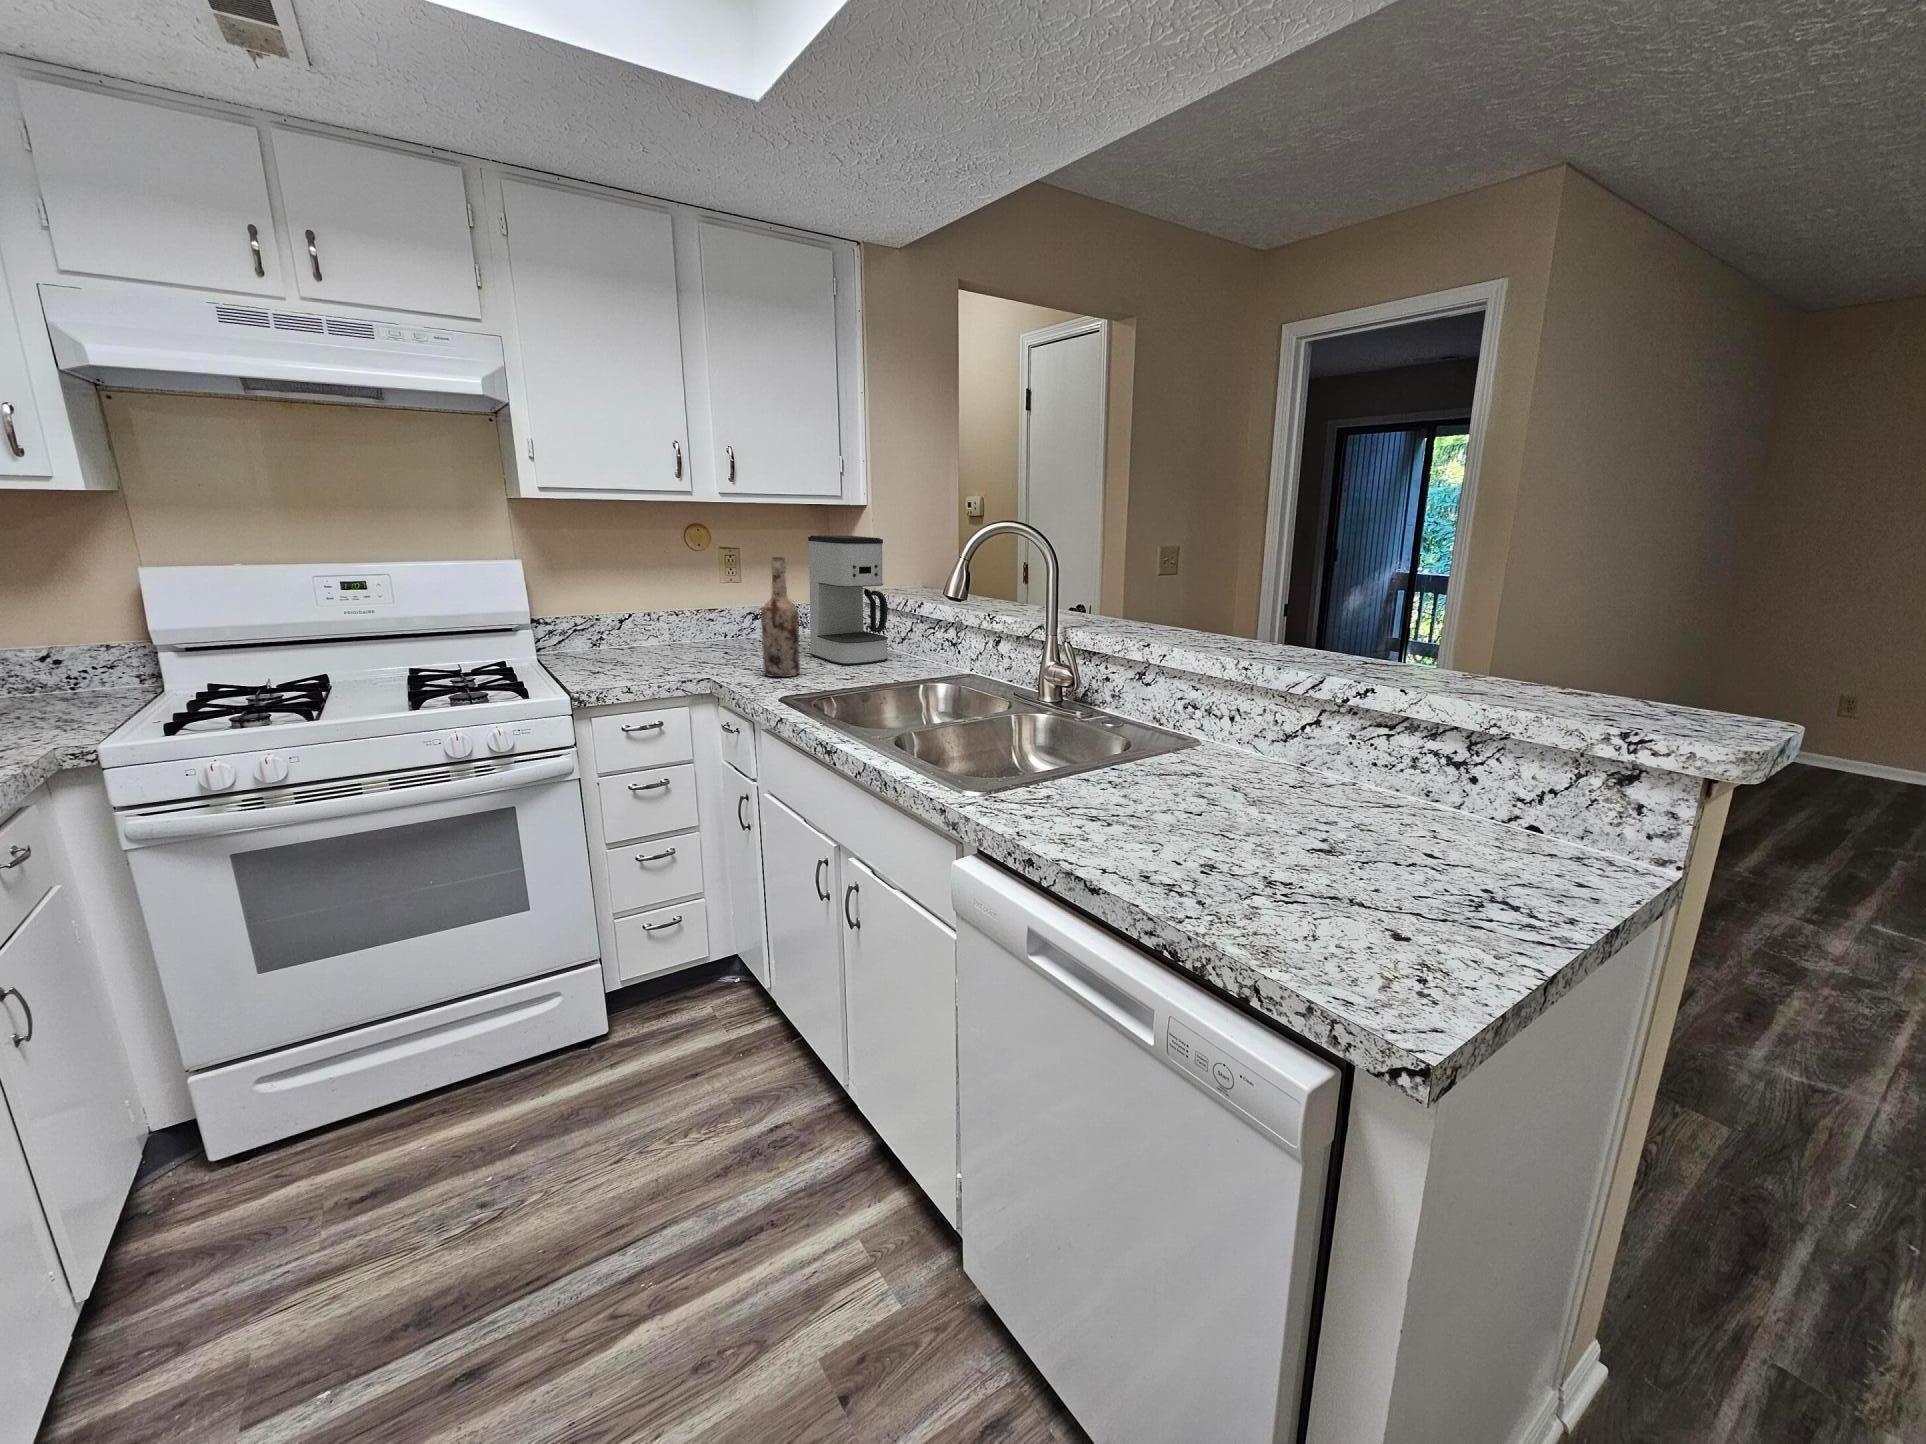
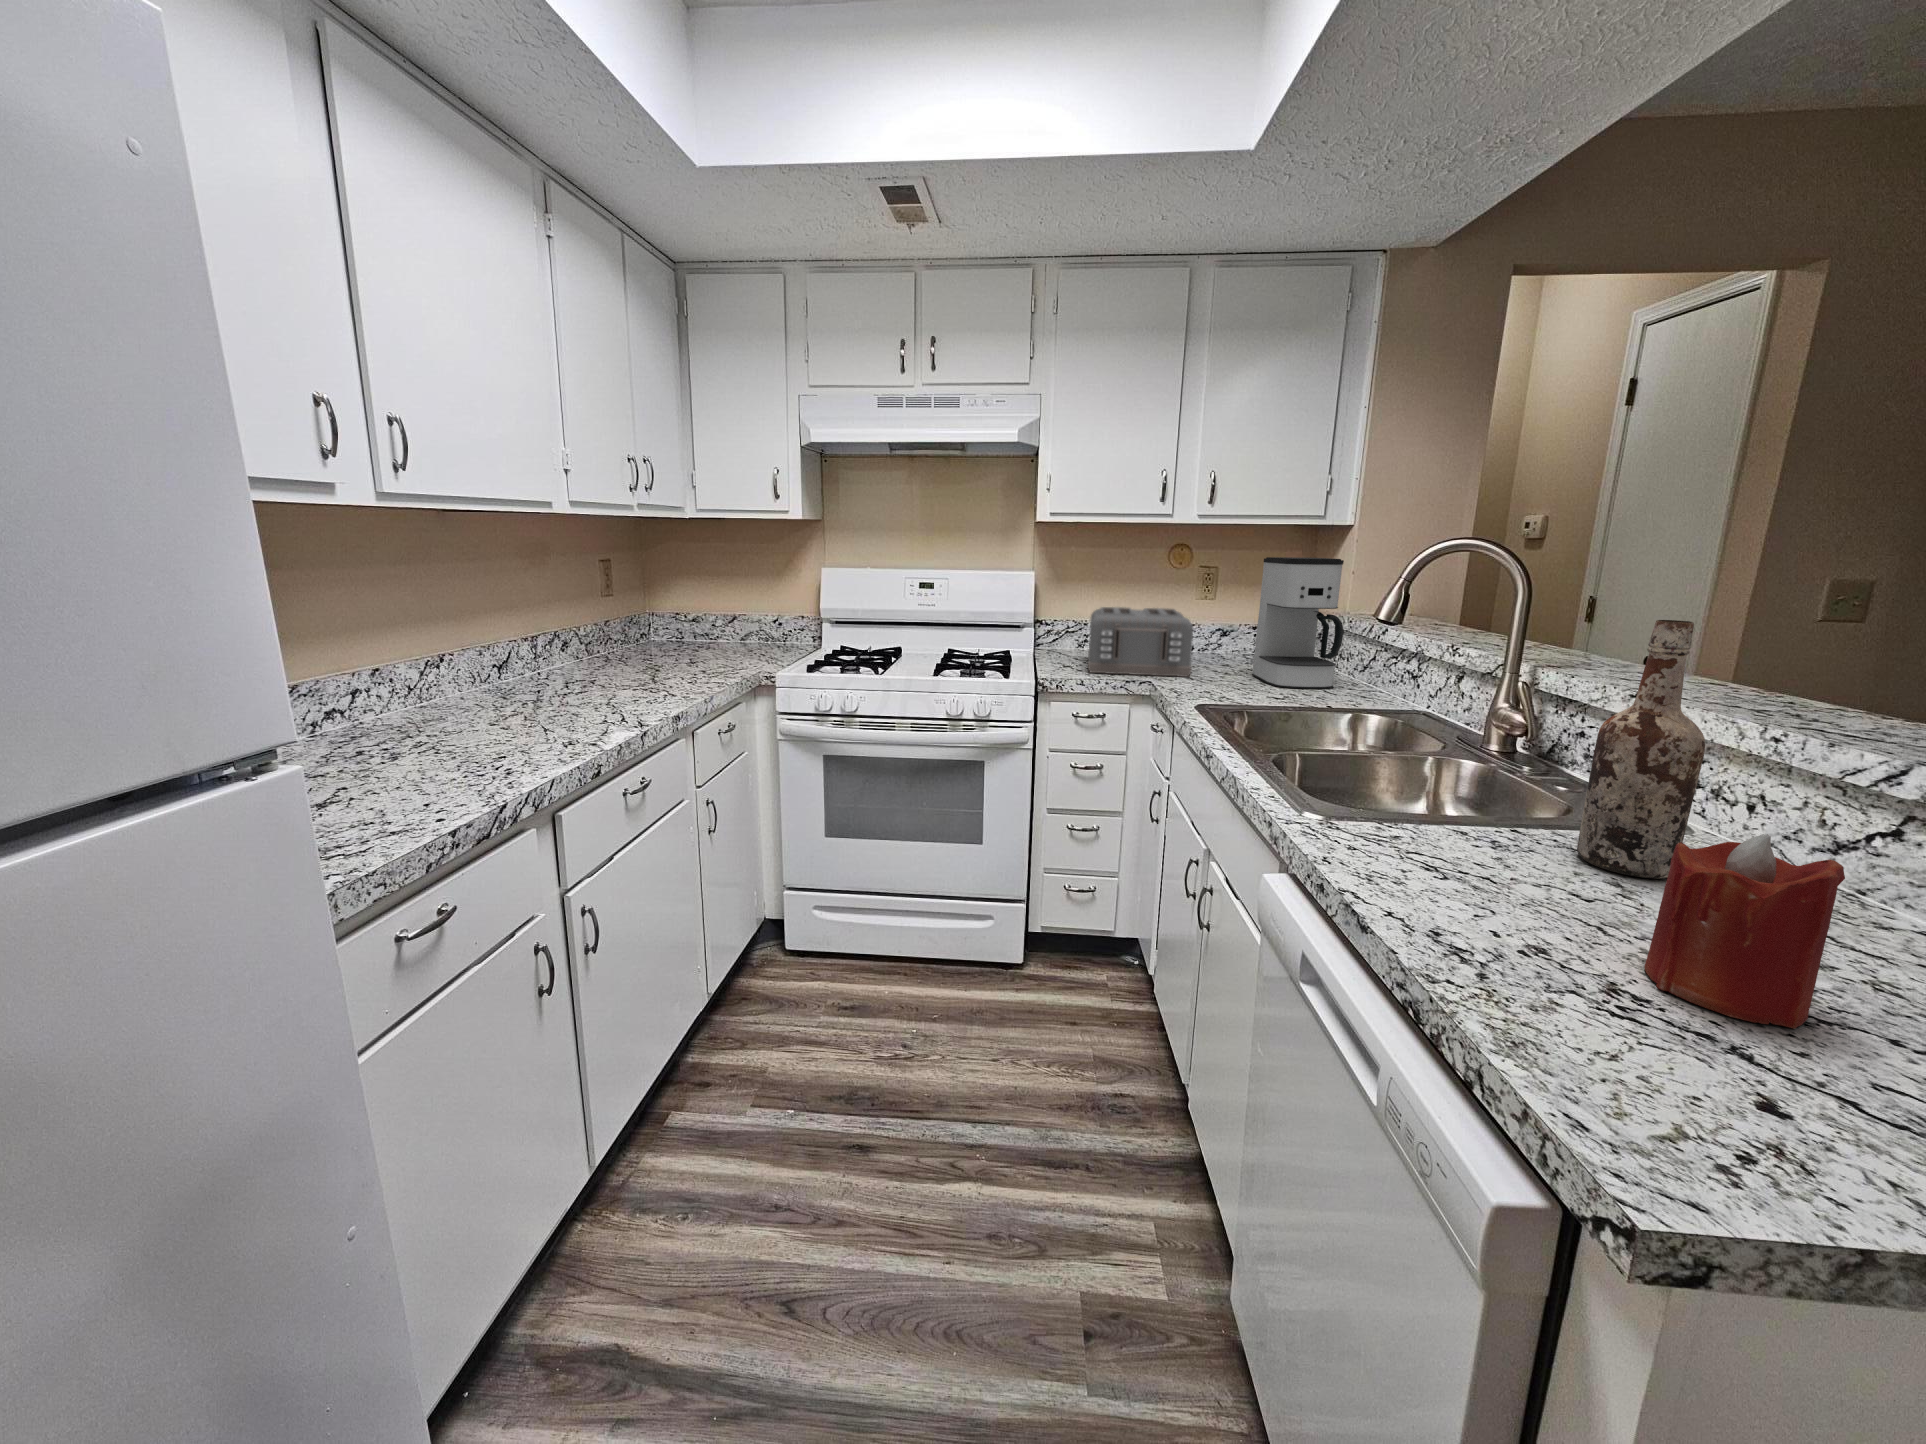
wine bottle: present [761,557,800,677] -> present [1577,620,1705,878]
toaster: none [618,591,755,673] -> present [1088,607,1193,677]
candle: none [1259,749,1355,877] -> present [1644,834,1845,1029]

